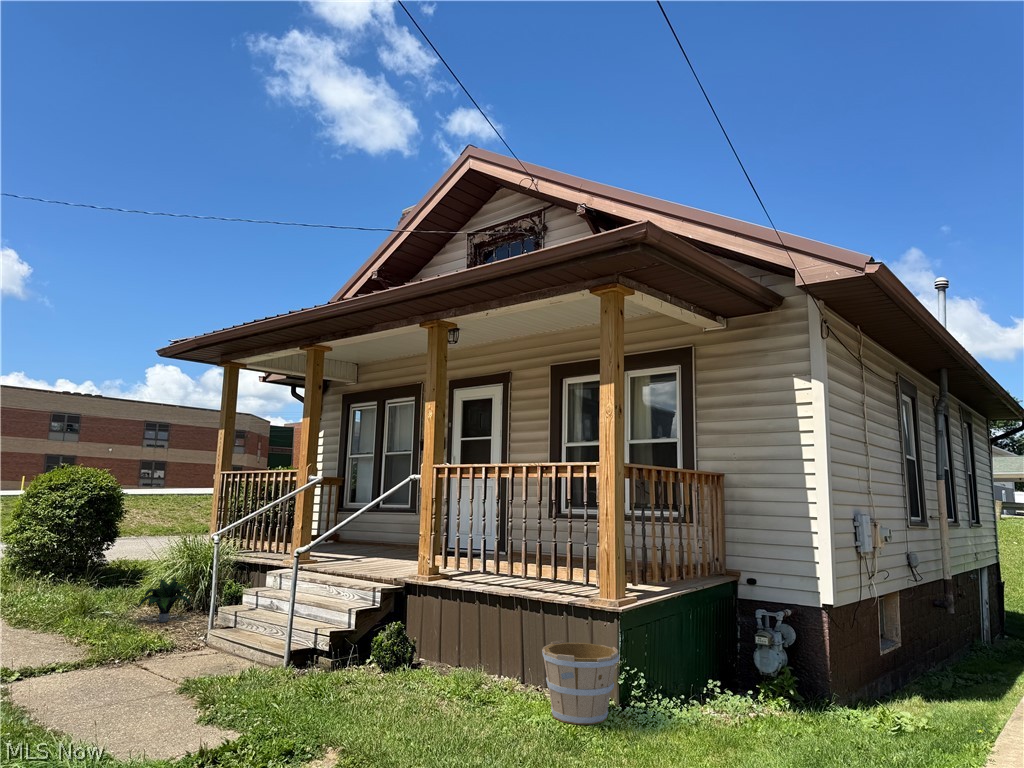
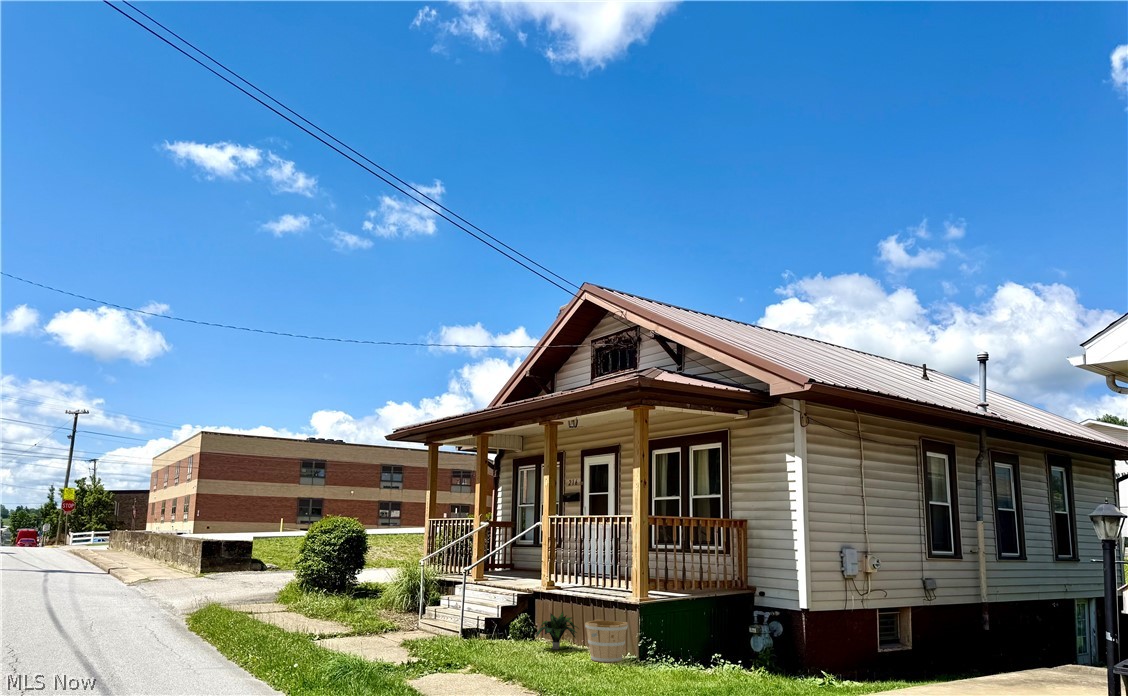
potted plant: present [137,576,195,622] -> present [536,612,579,649]

